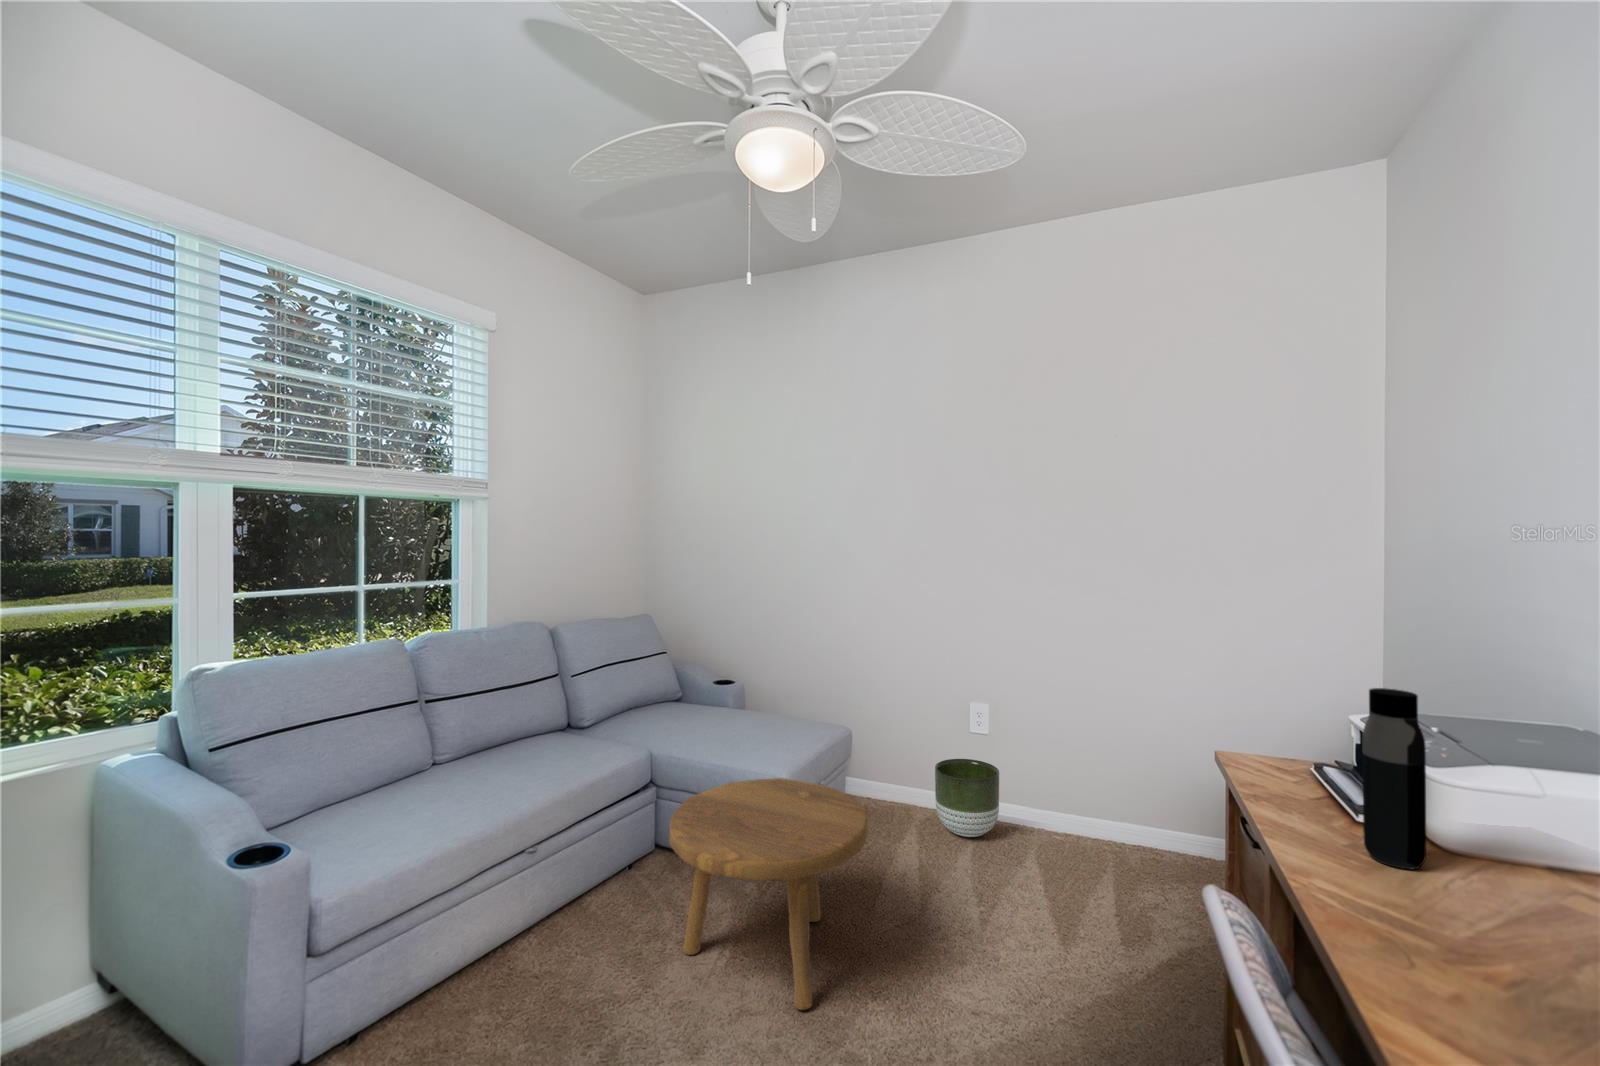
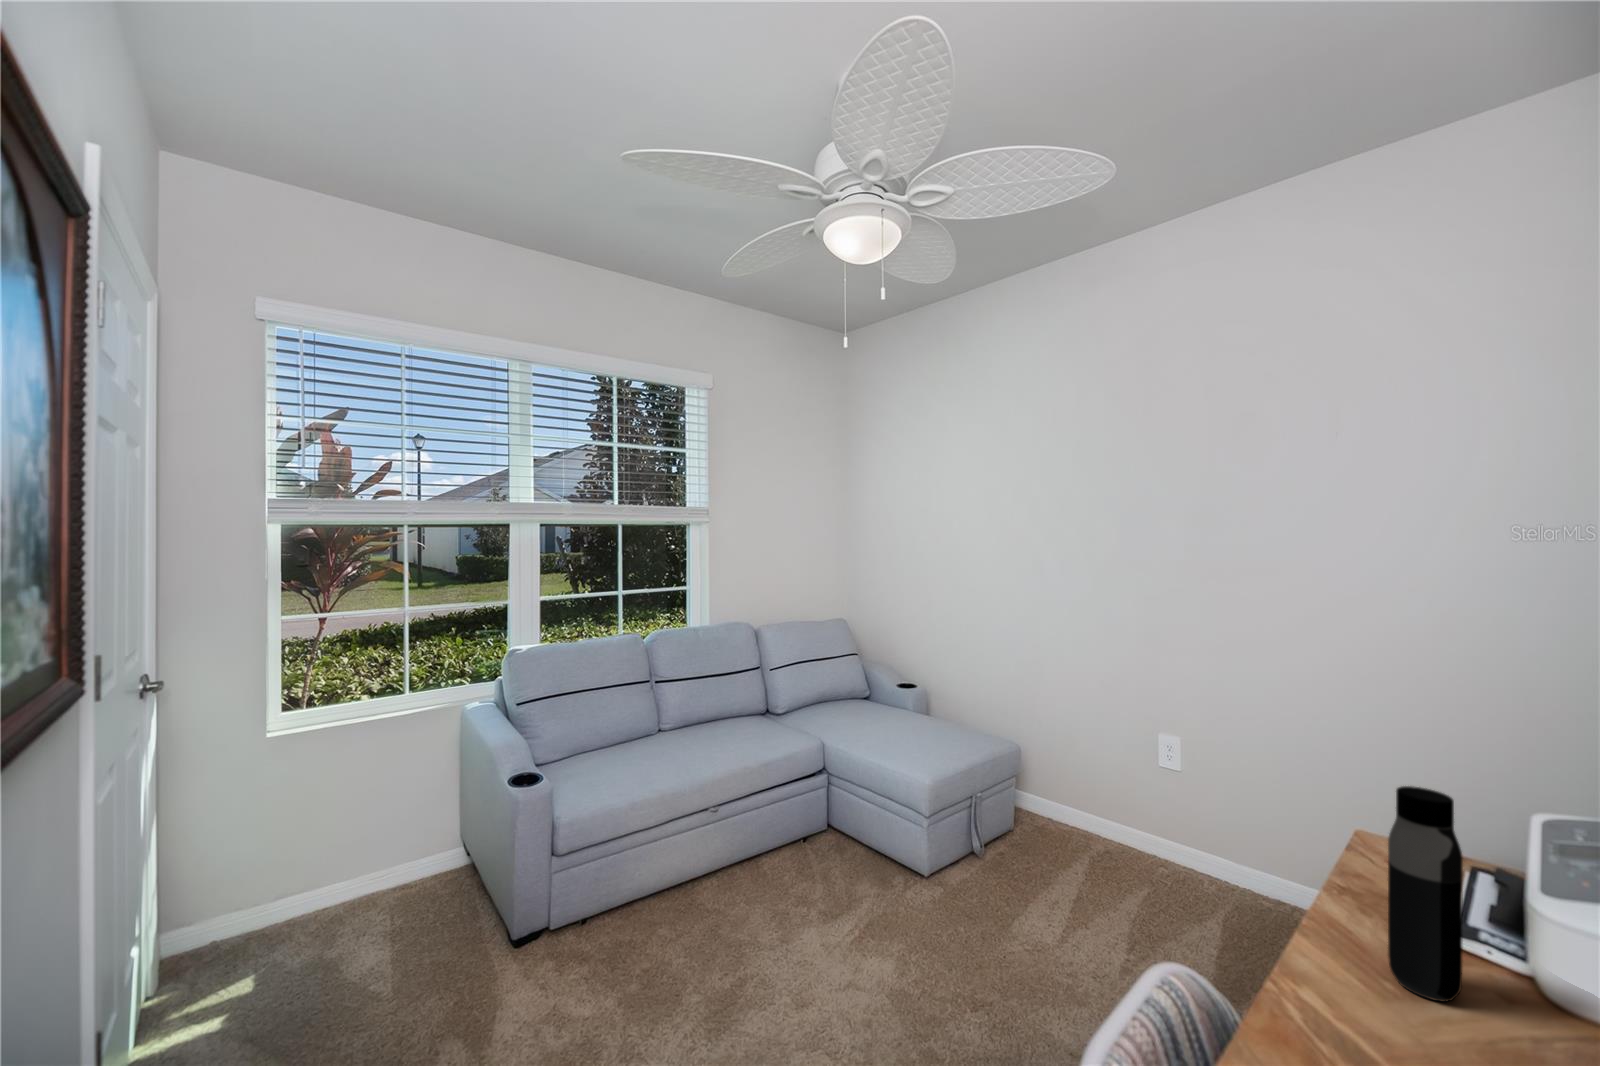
planter: present [935,759,999,837] -> none [1112,793,1187,879]
footstool: present [669,778,868,1010] -> none [802,781,983,993]

